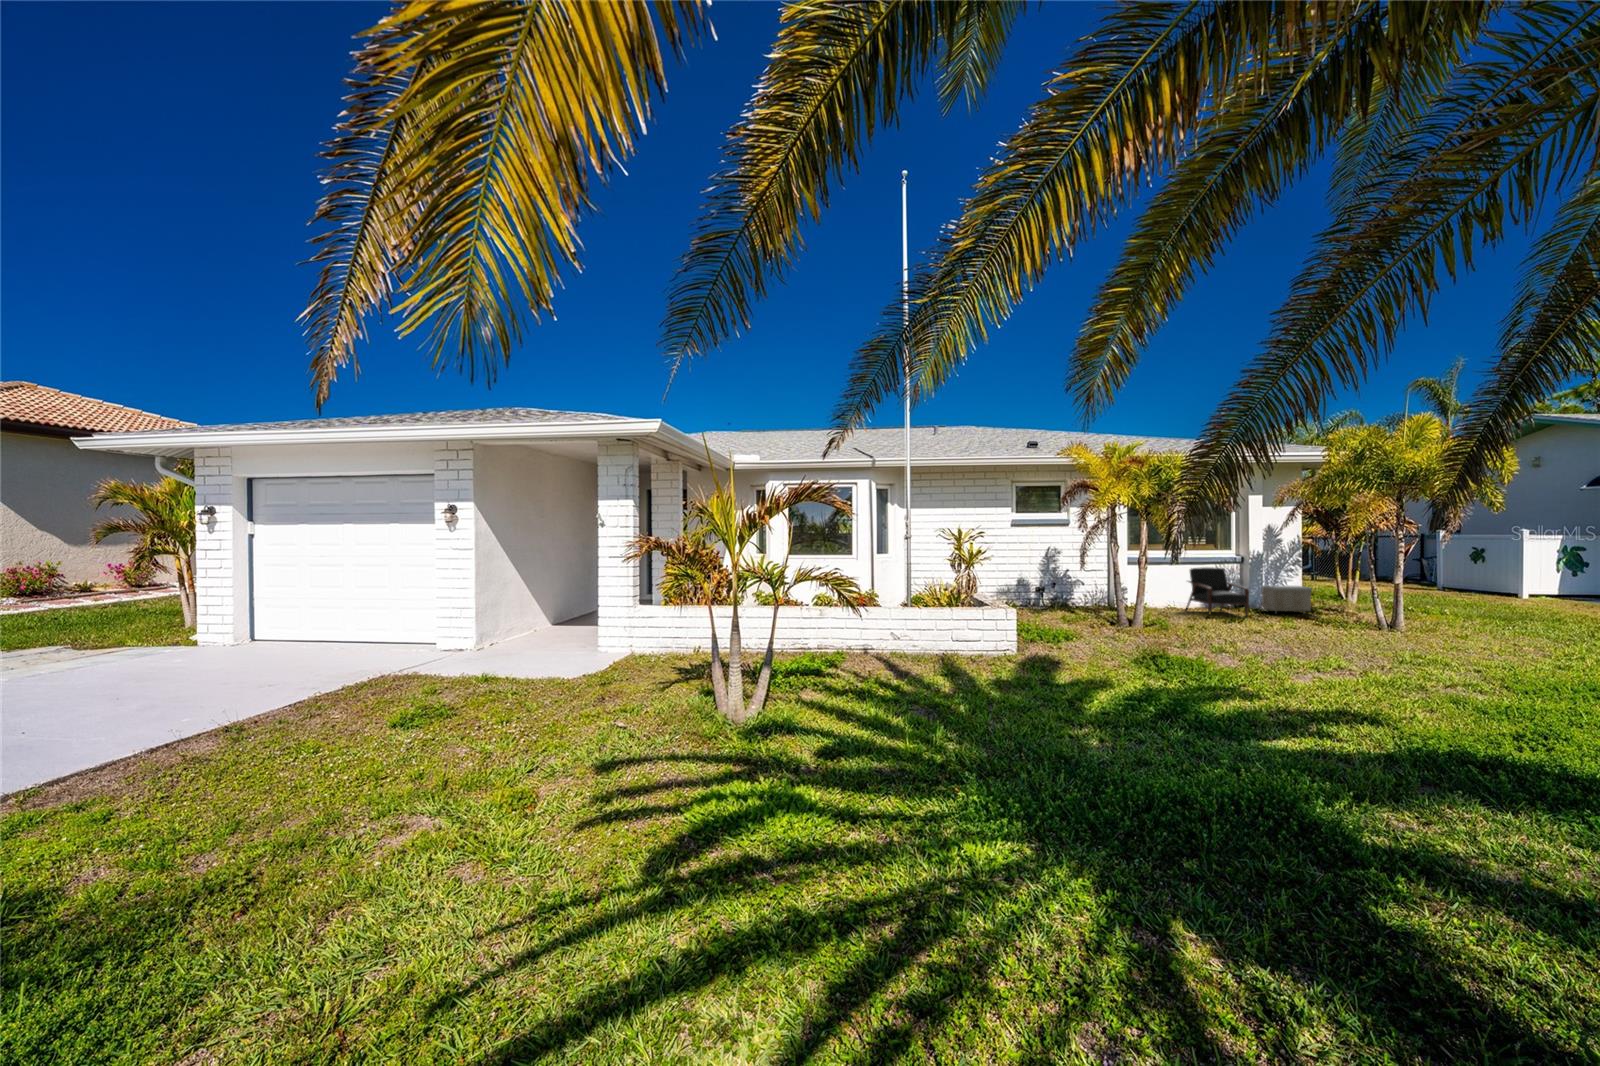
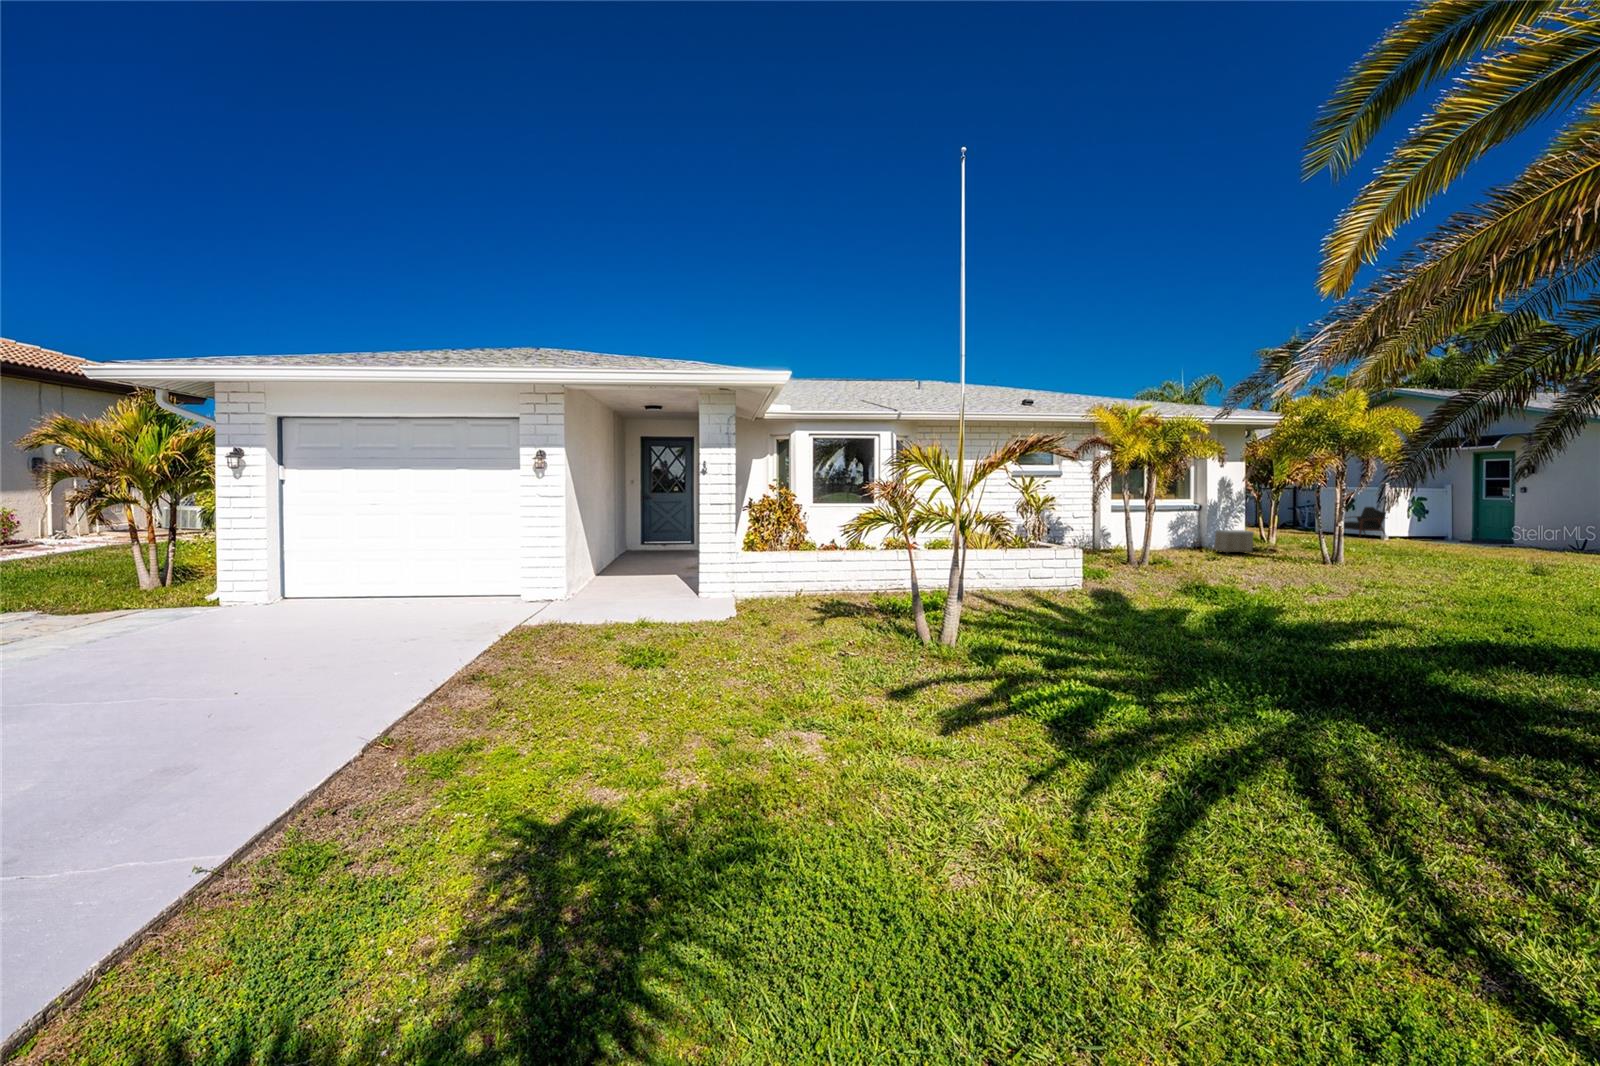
chair: present [1186,567,1249,615] -> present [1342,507,1386,537]

